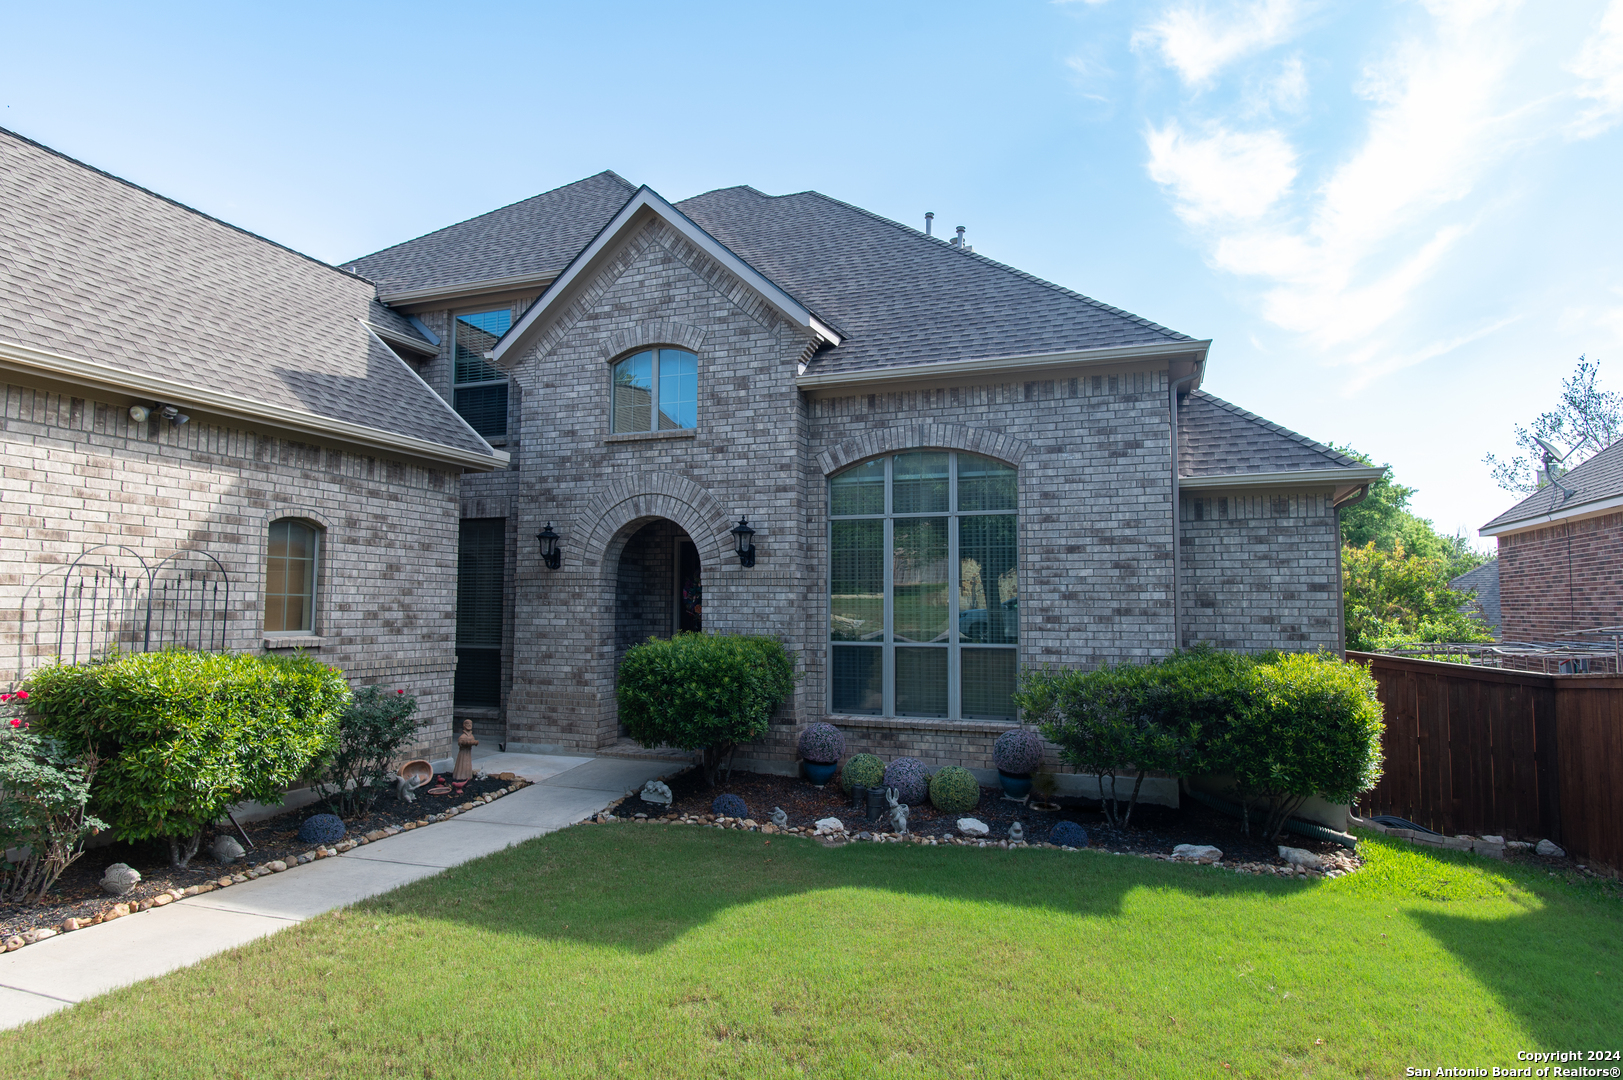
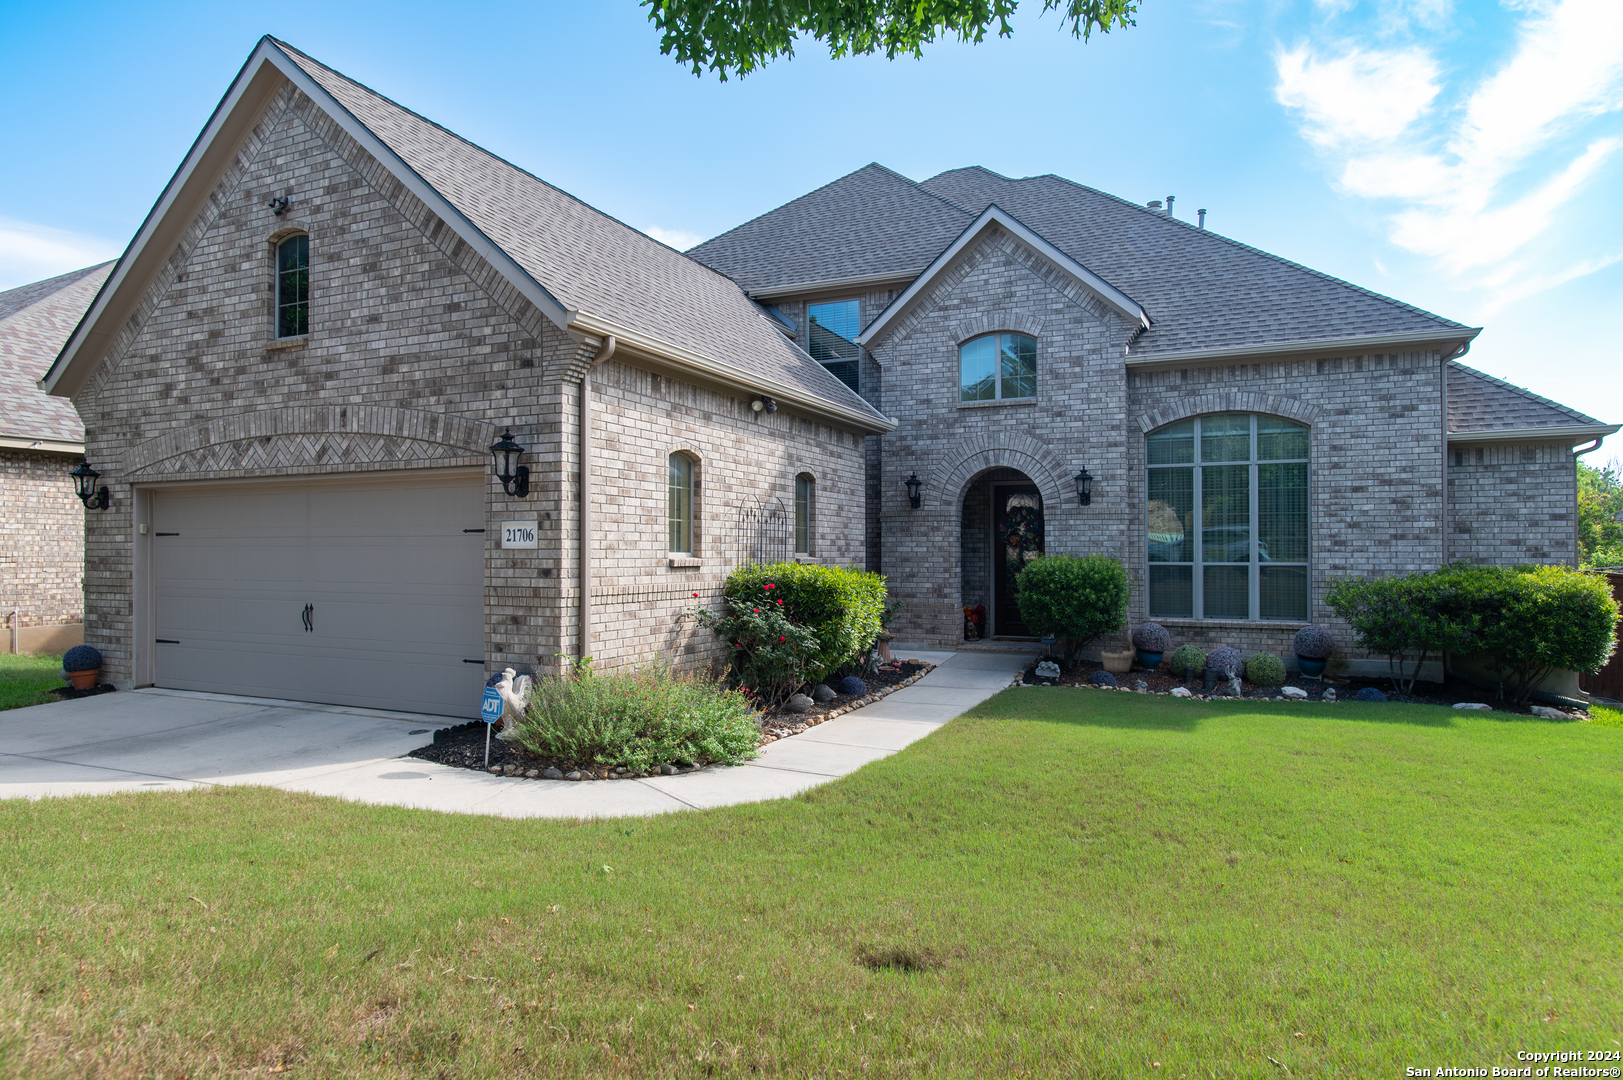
wooden bucket: none [759,754,800,792] -> present [1102,650,1133,672]

